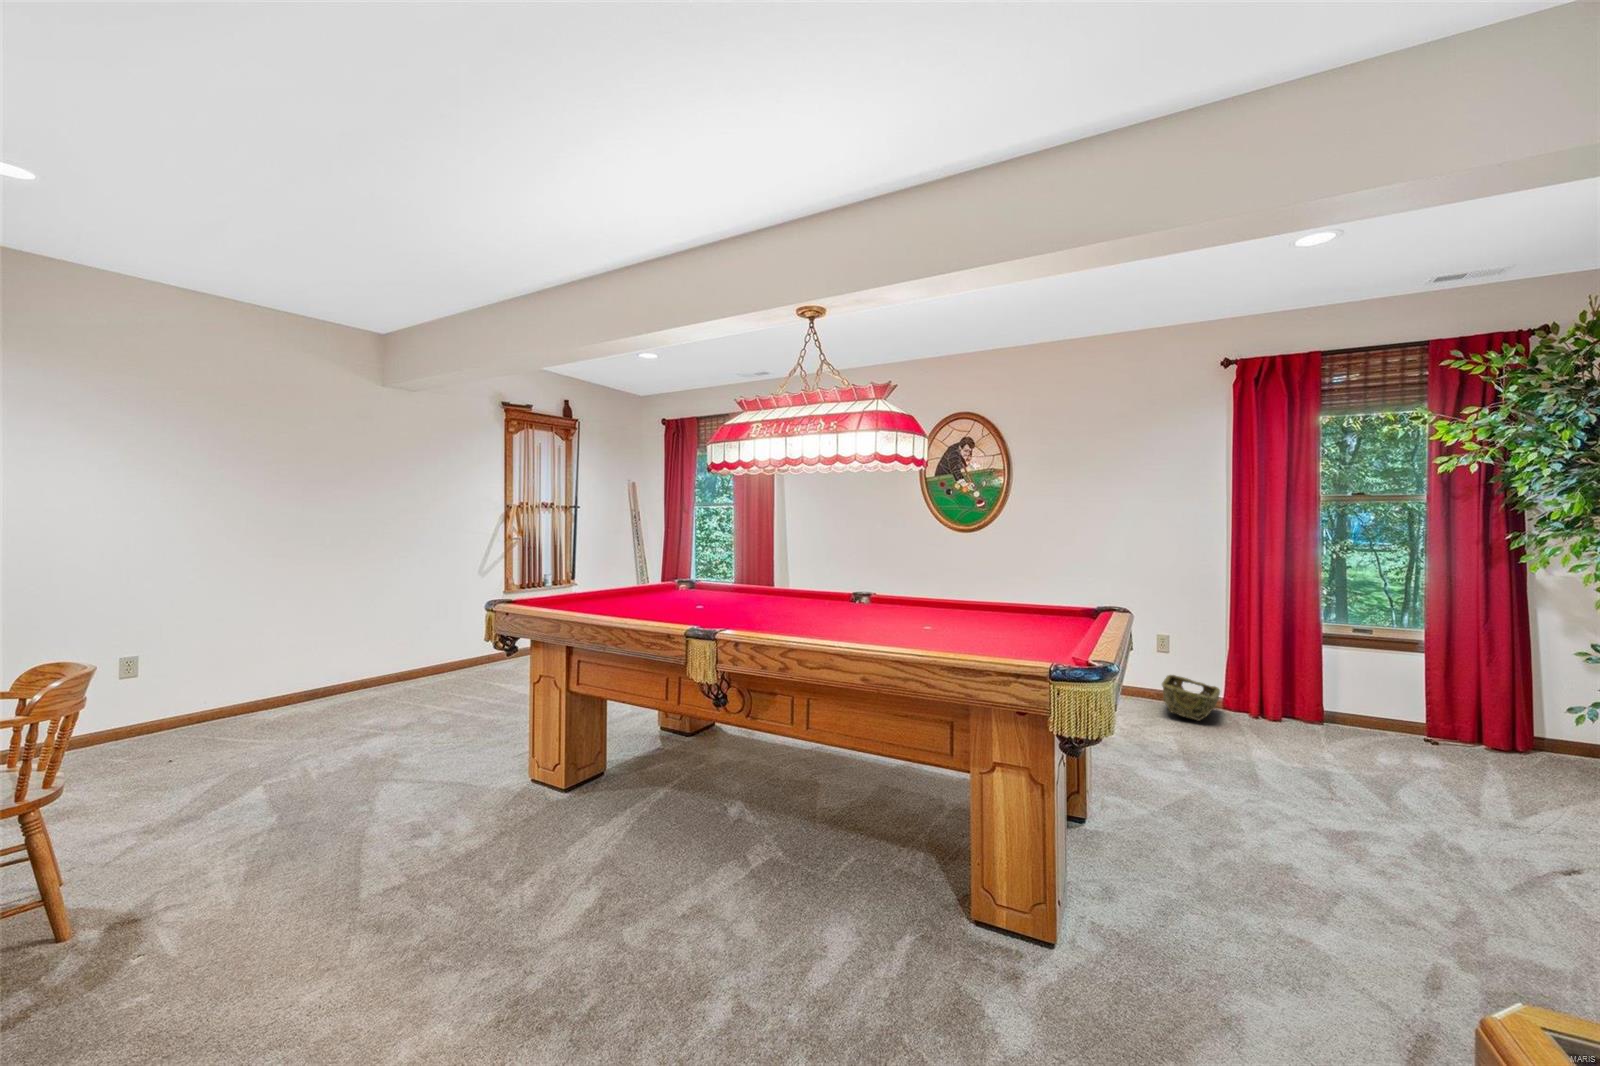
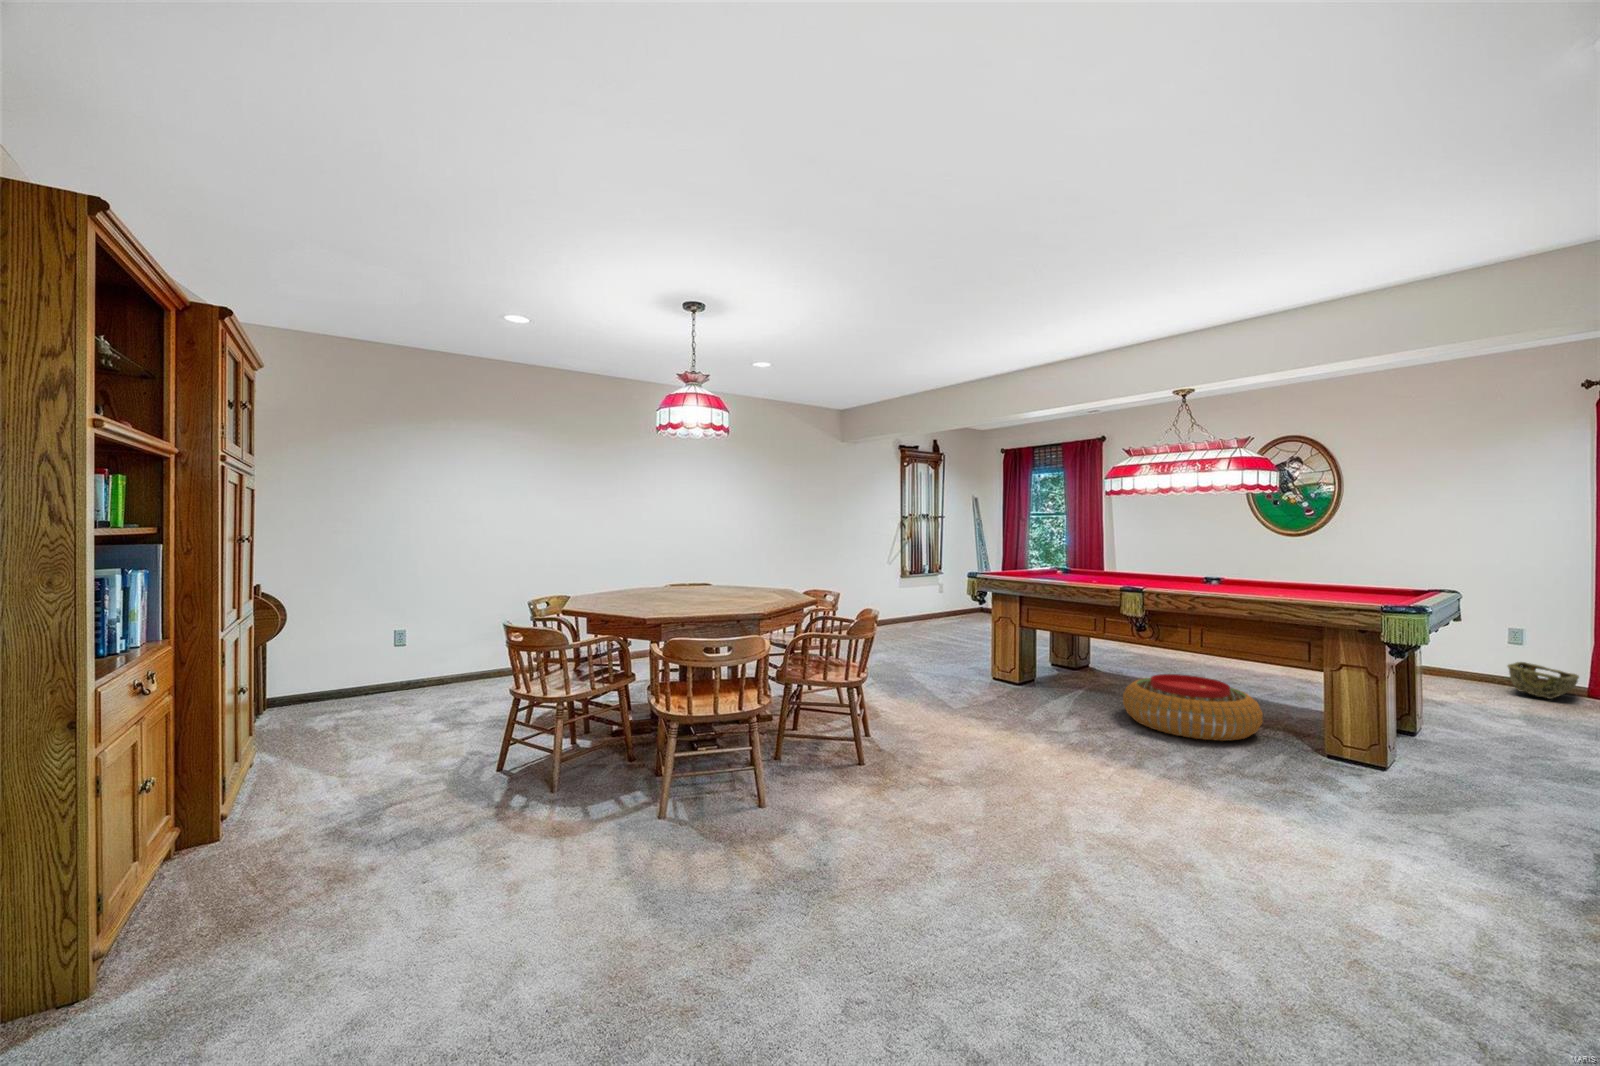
pouf: none [688,771,892,915] -> present [1123,674,1263,741]

